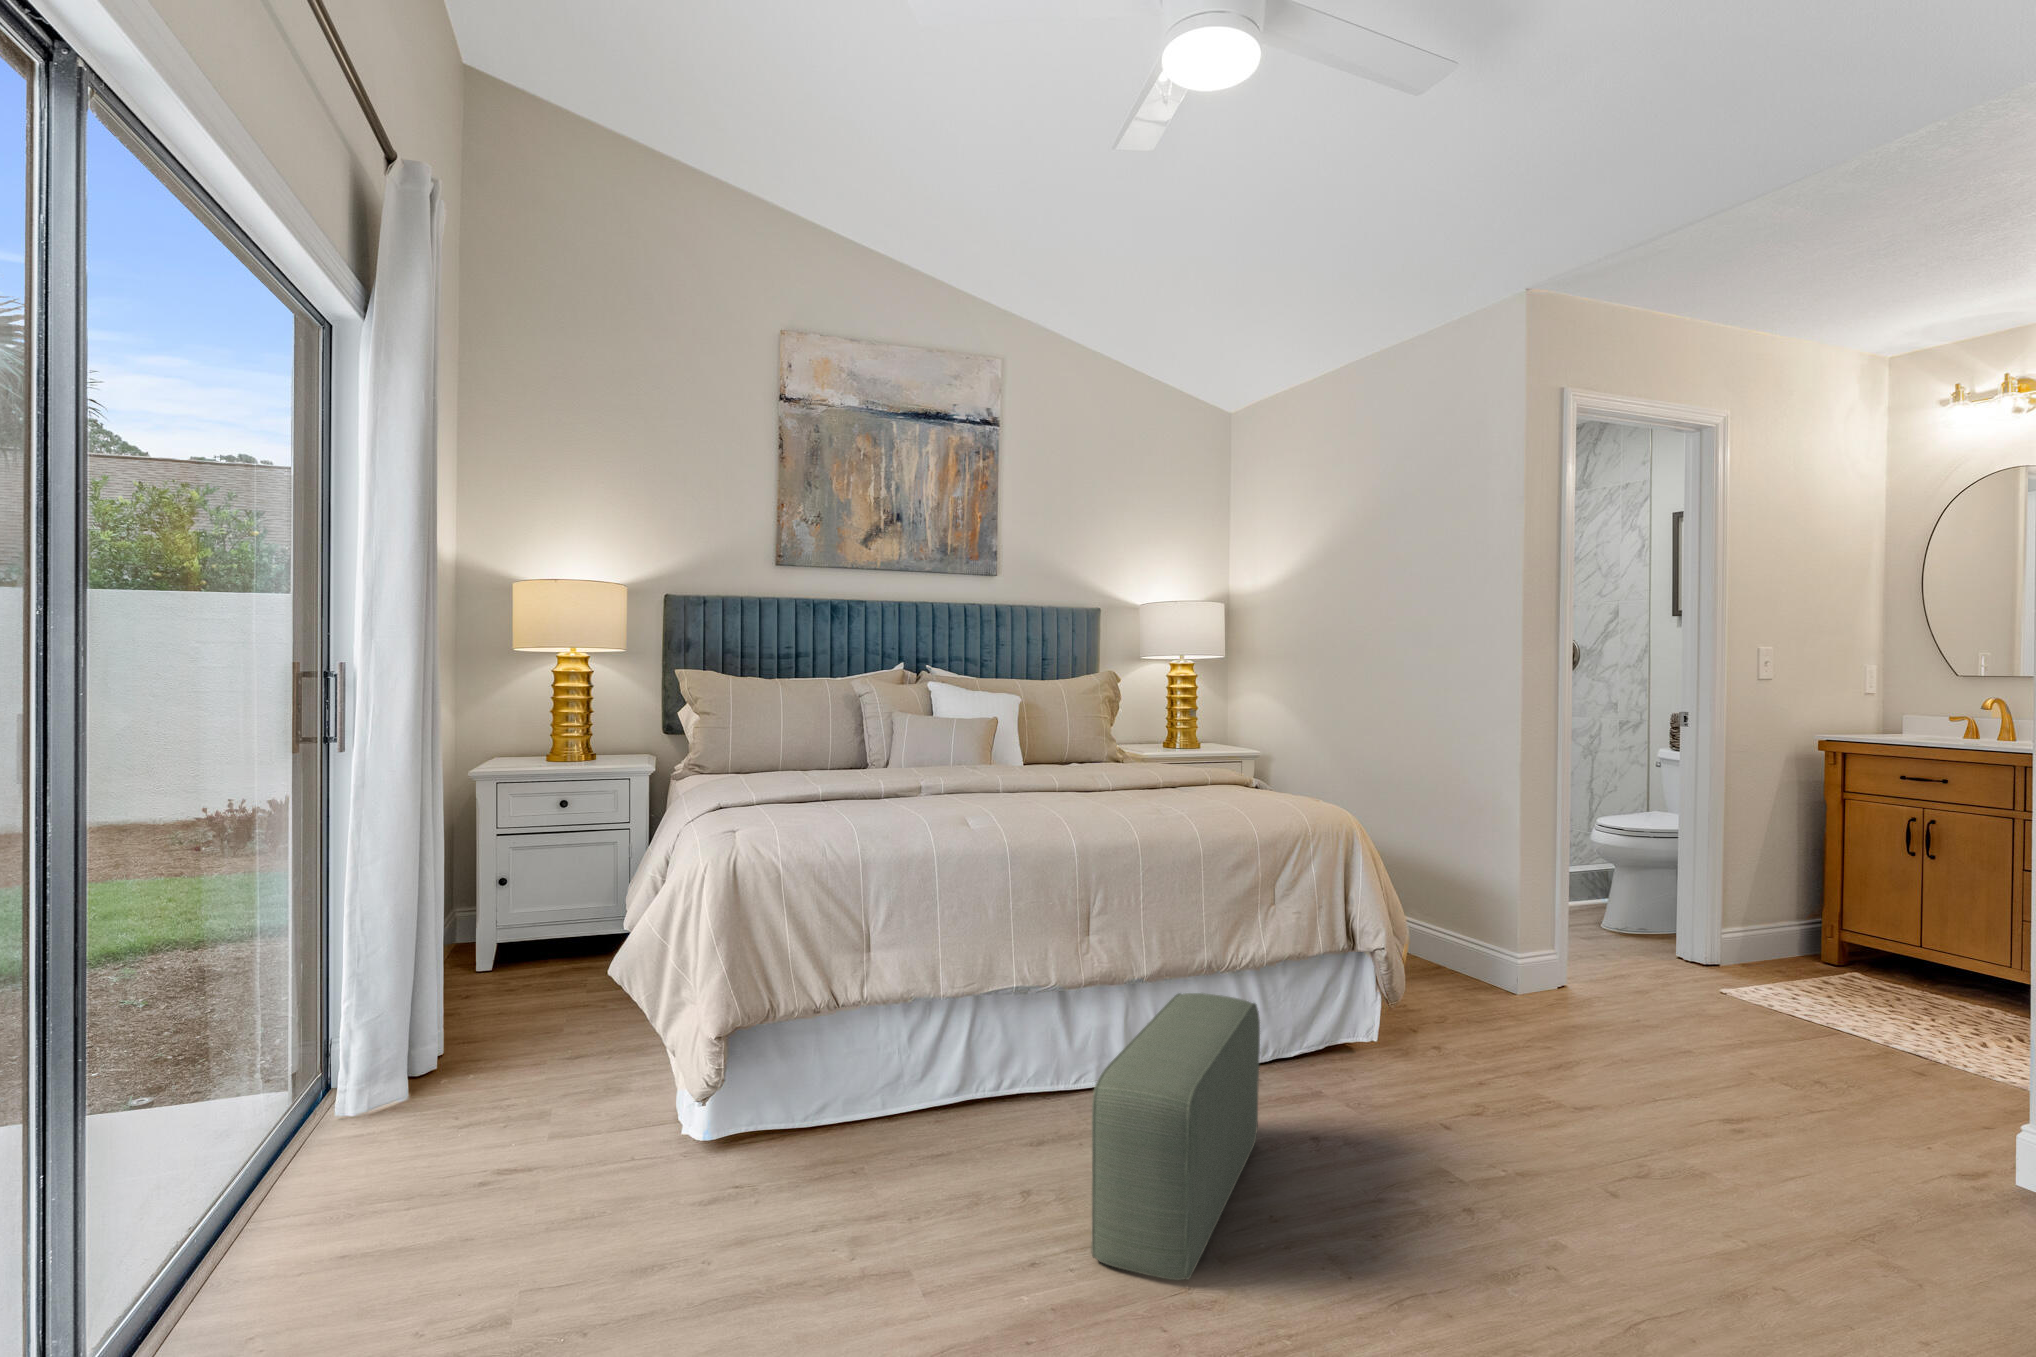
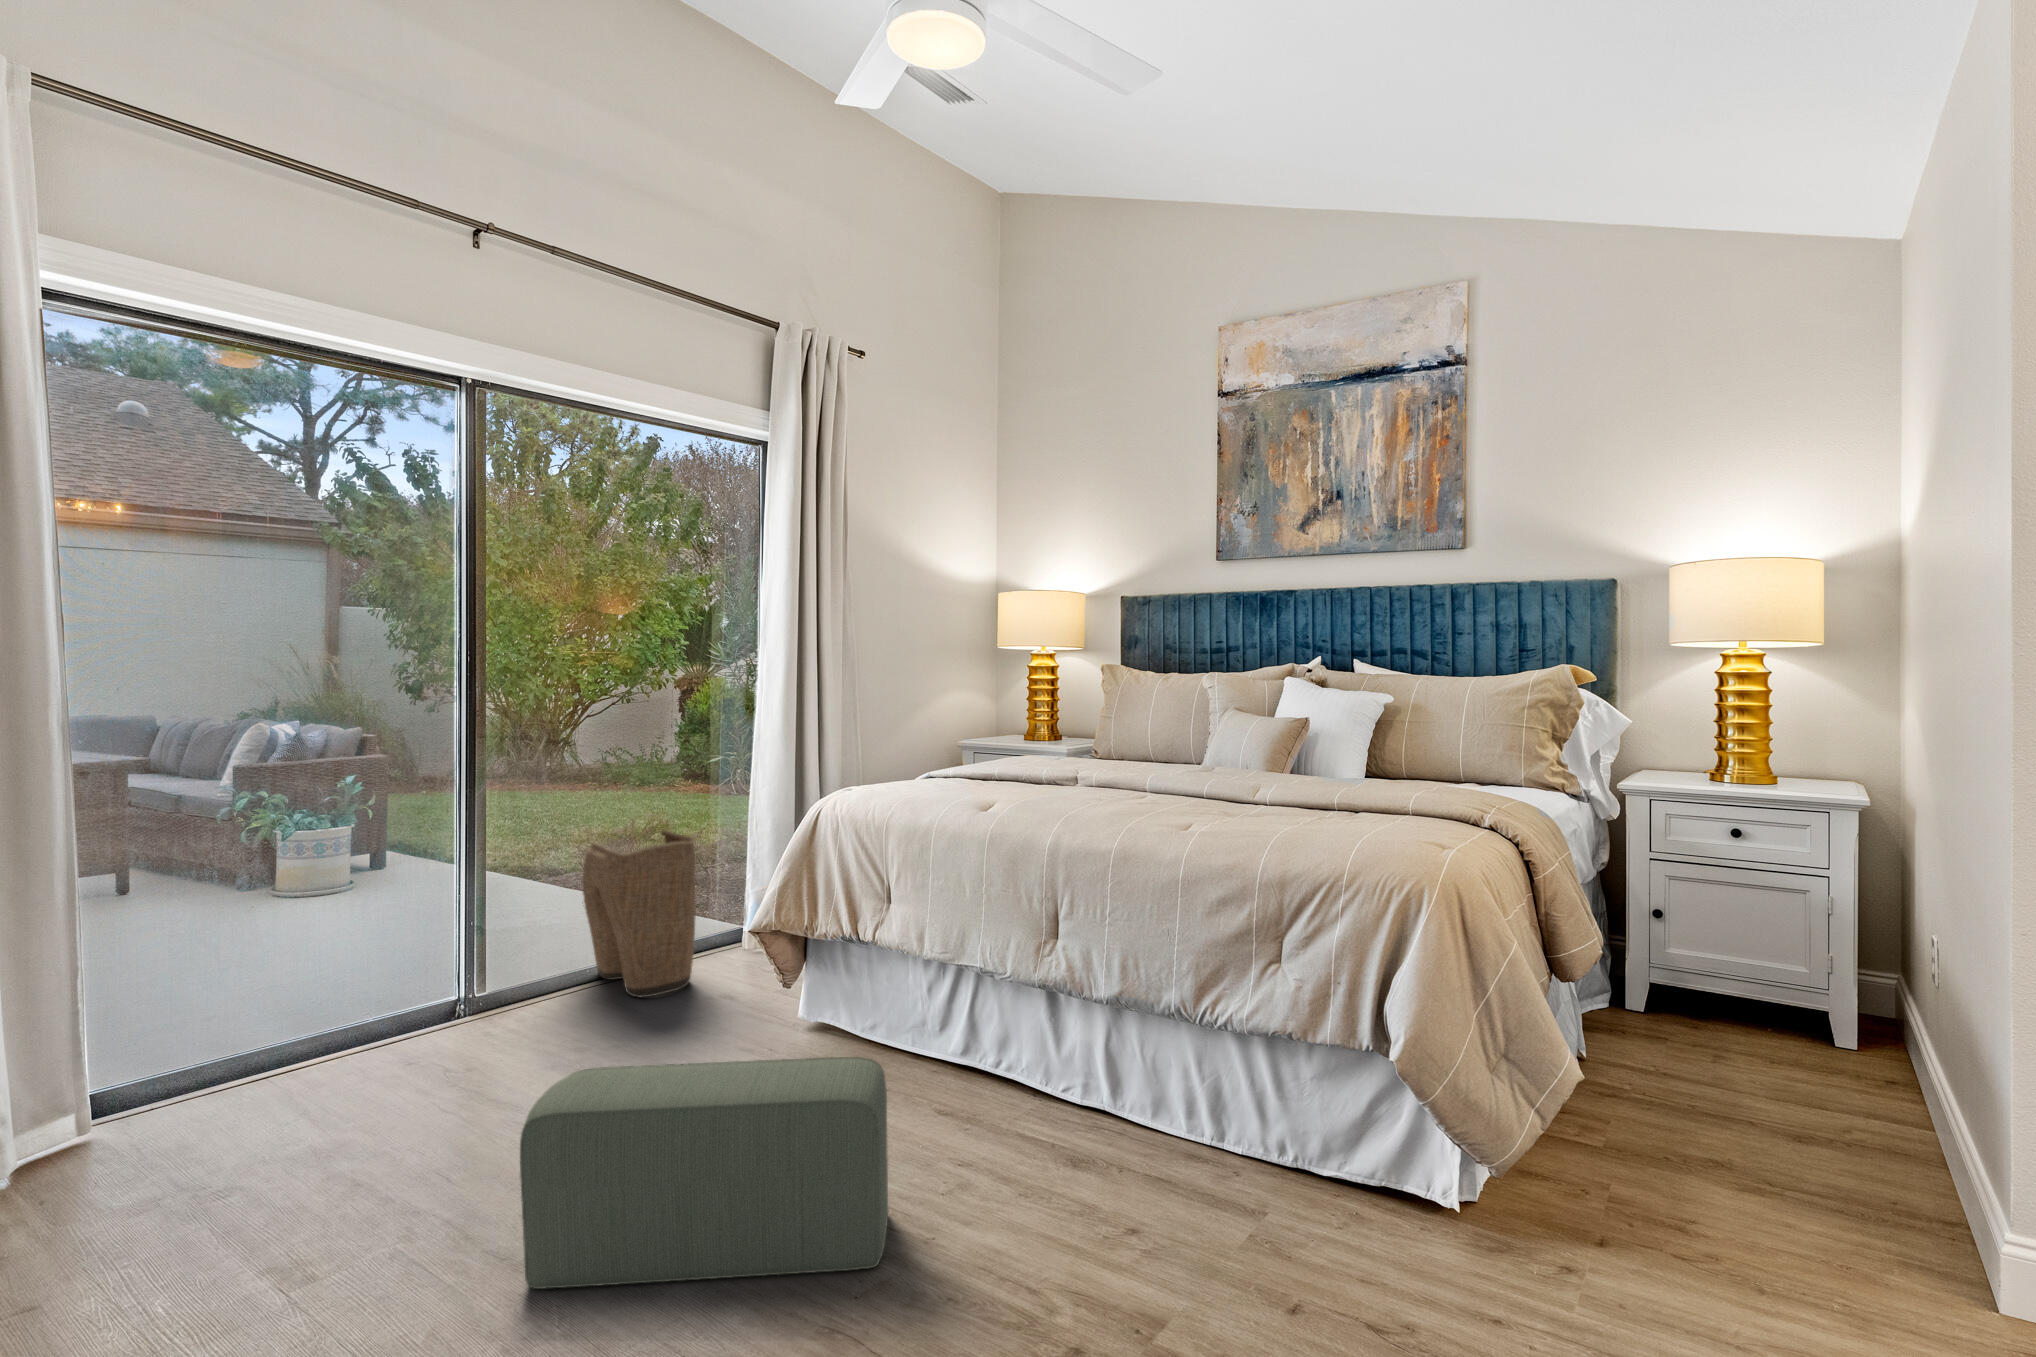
laundry basket: none [260,921,530,1216] -> present [583,830,695,997]

